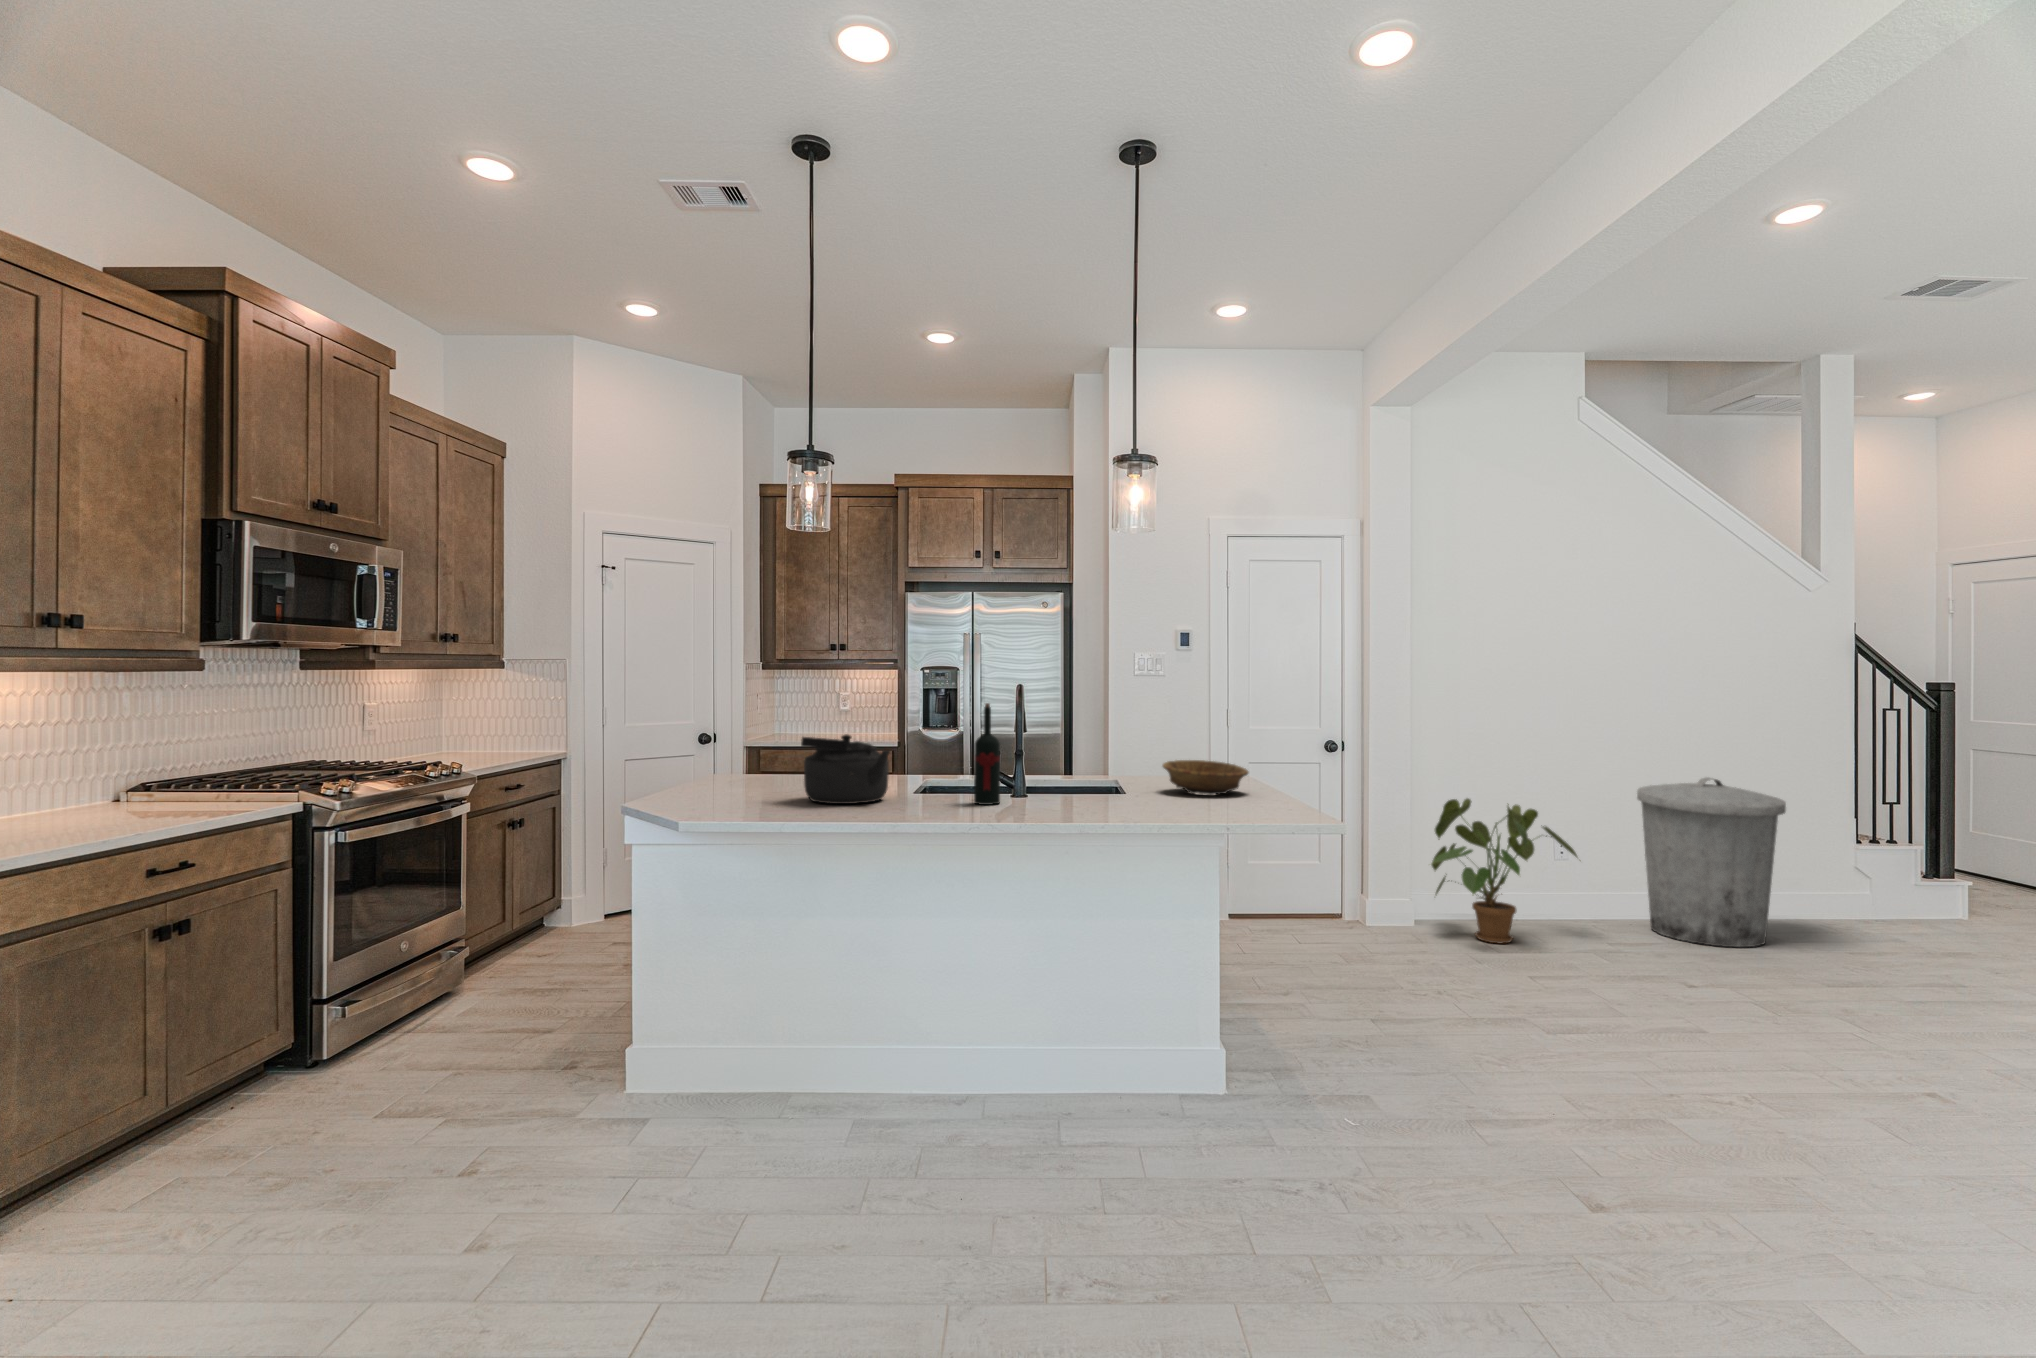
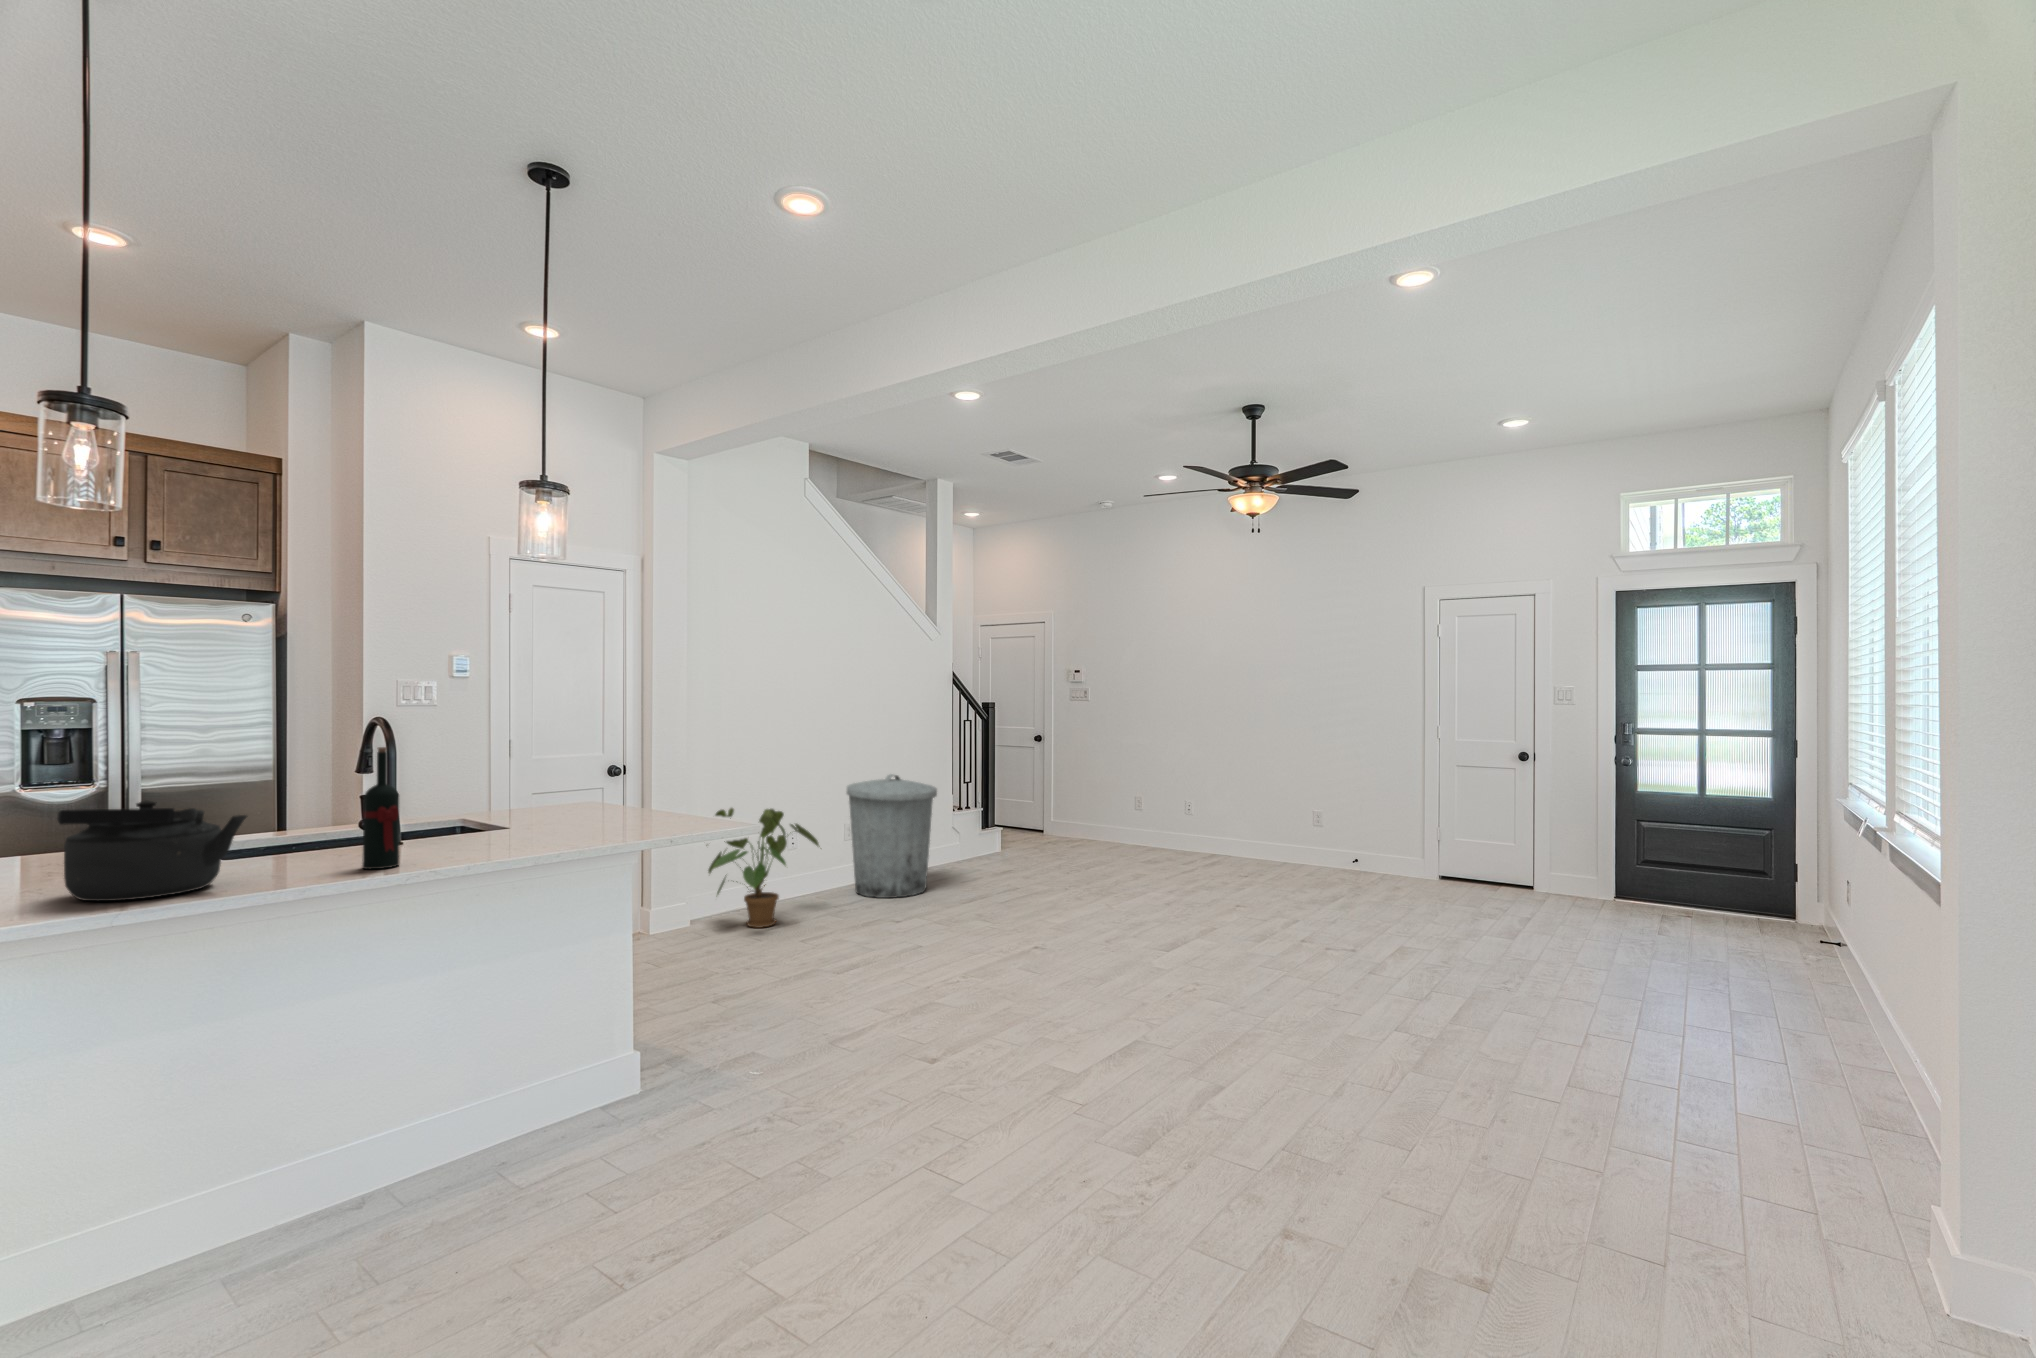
decorative bowl: present [1163,760,1249,795] -> none [552,793,645,828]

